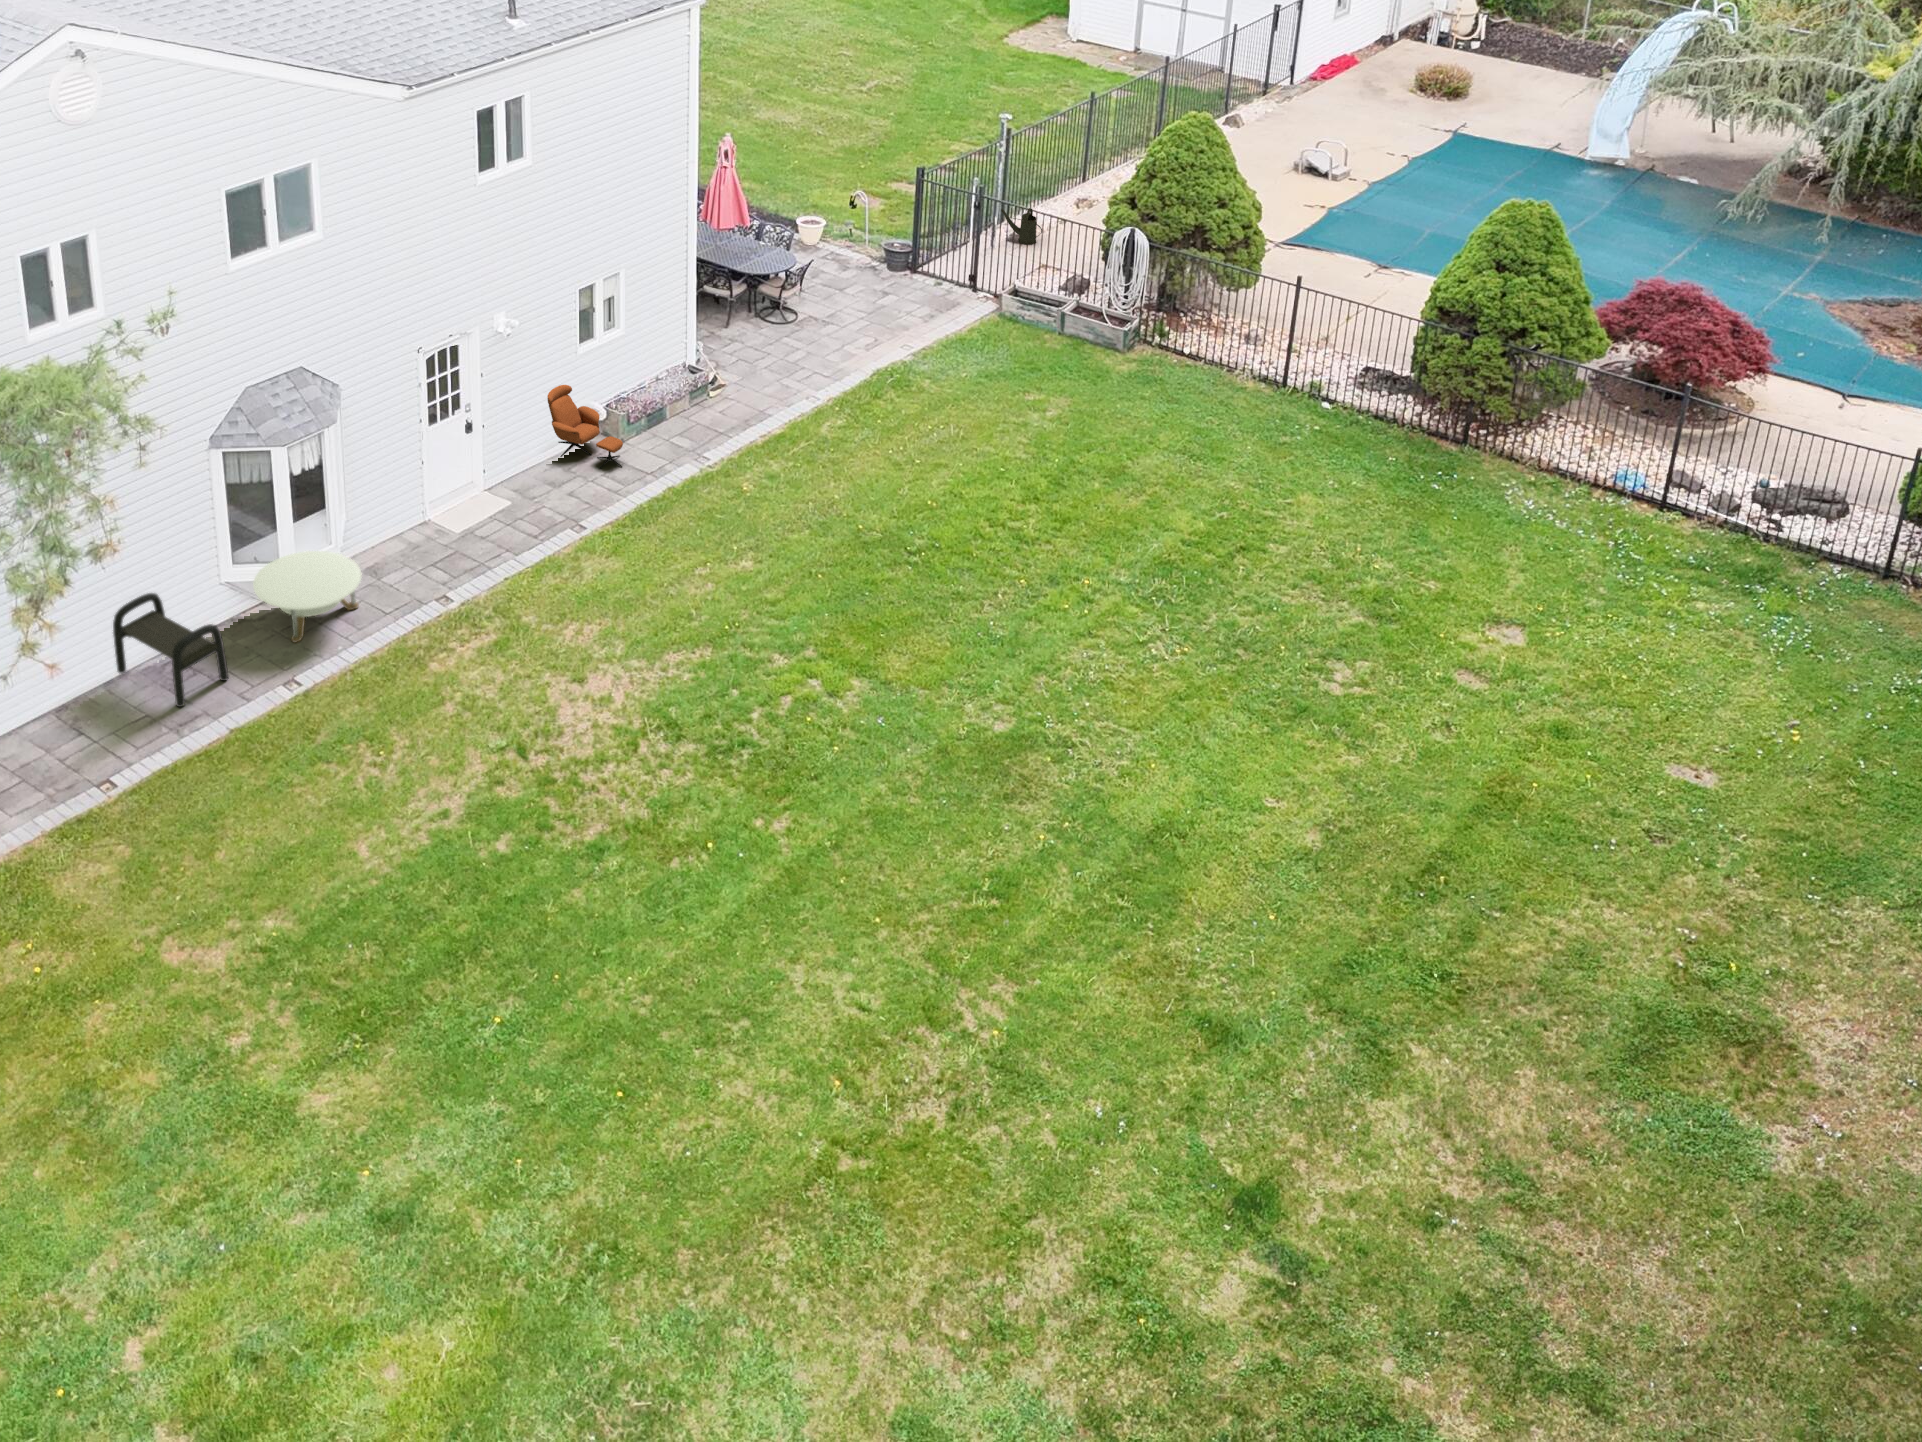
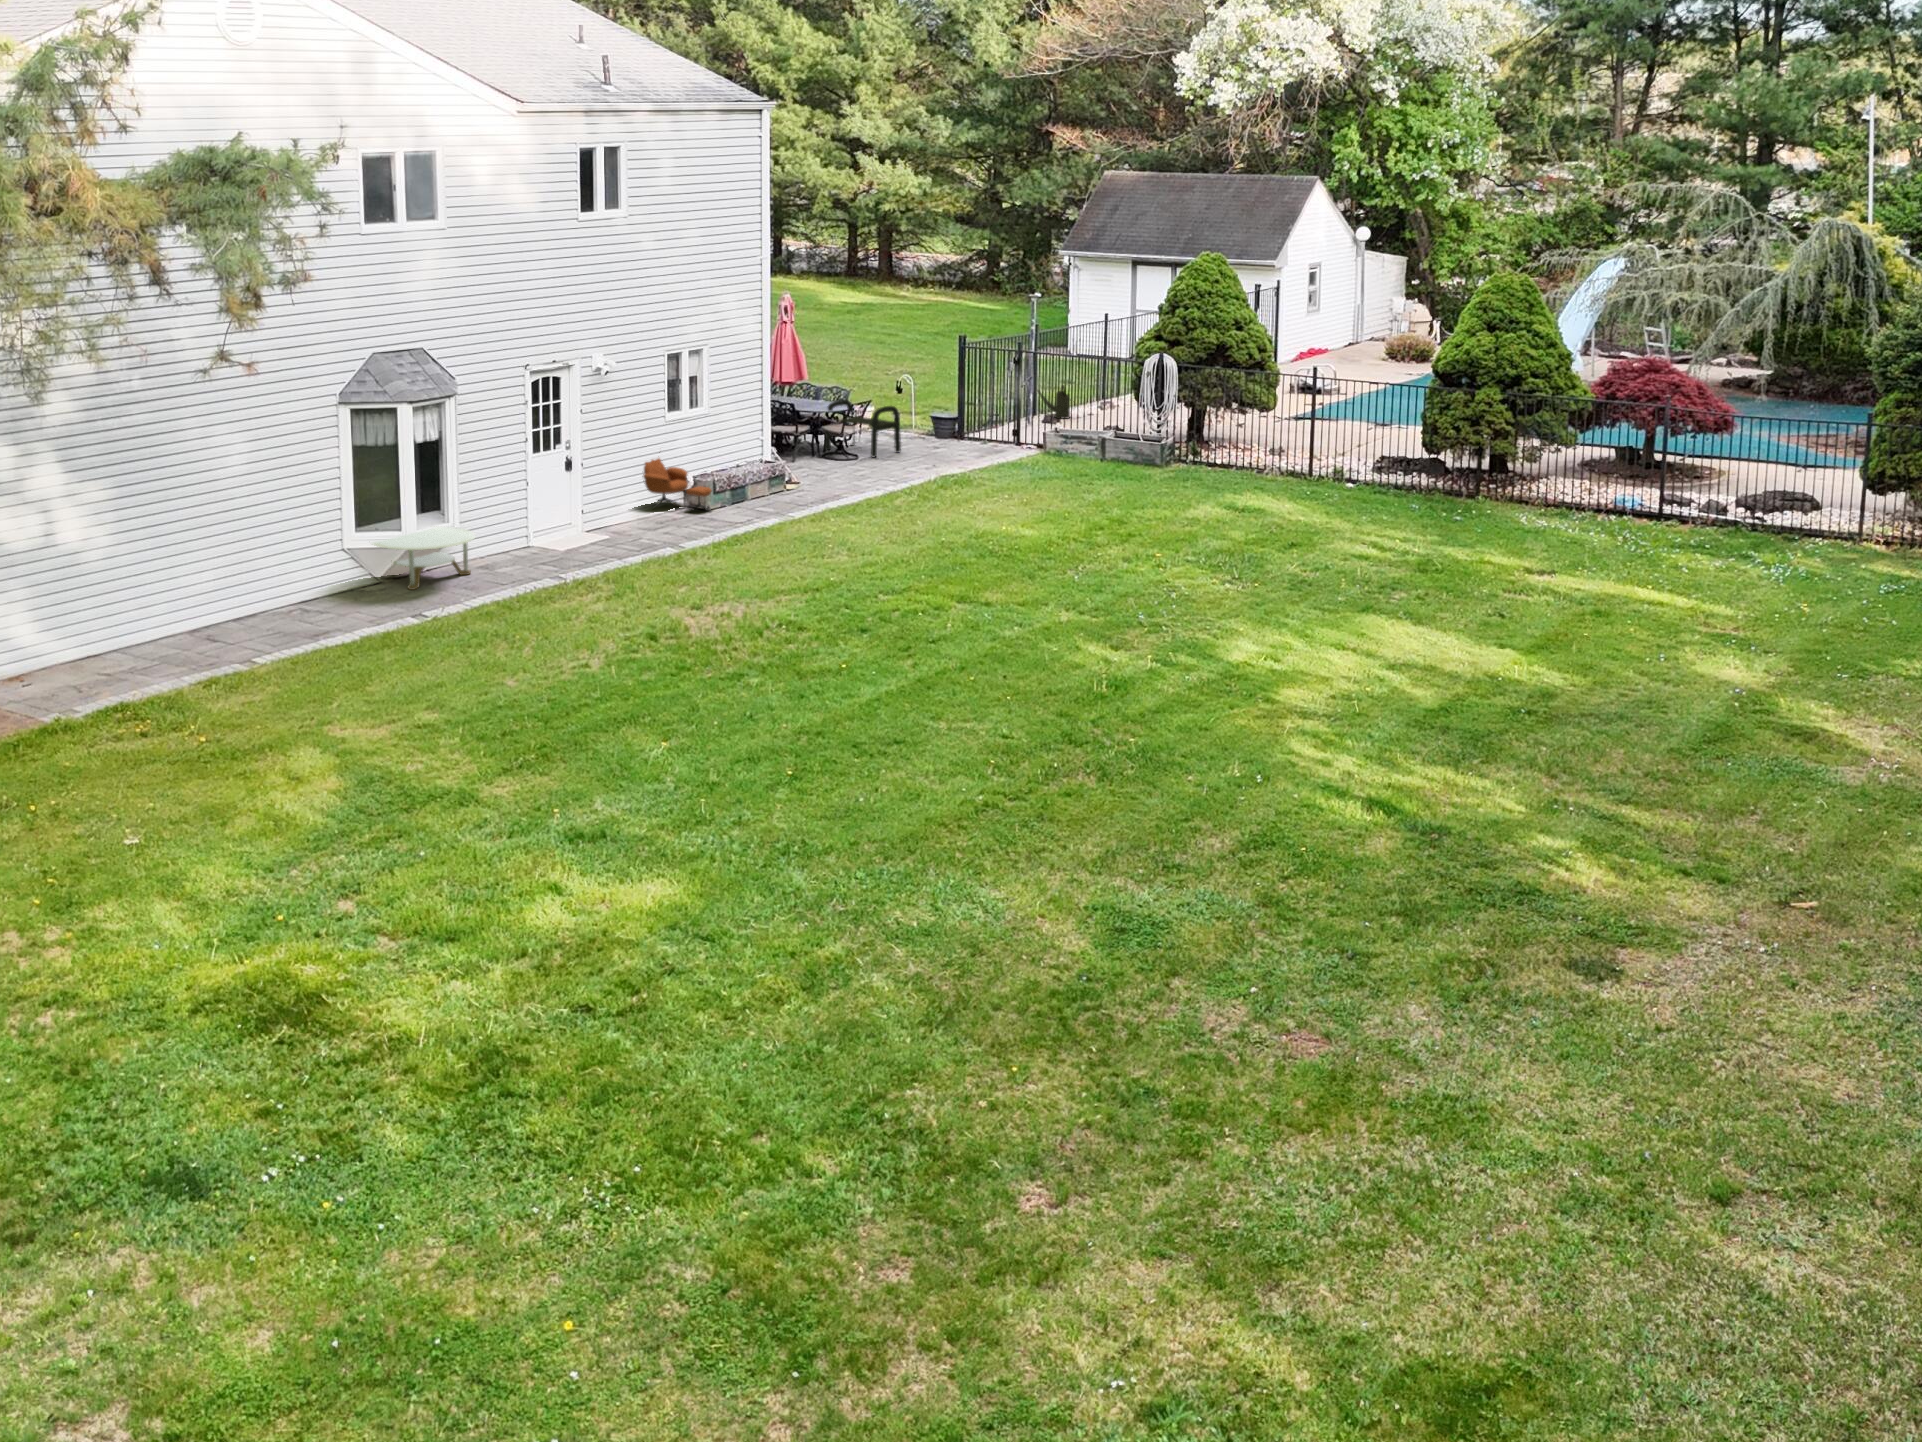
bench: present [113,593,228,707] -> present [825,400,901,458]

